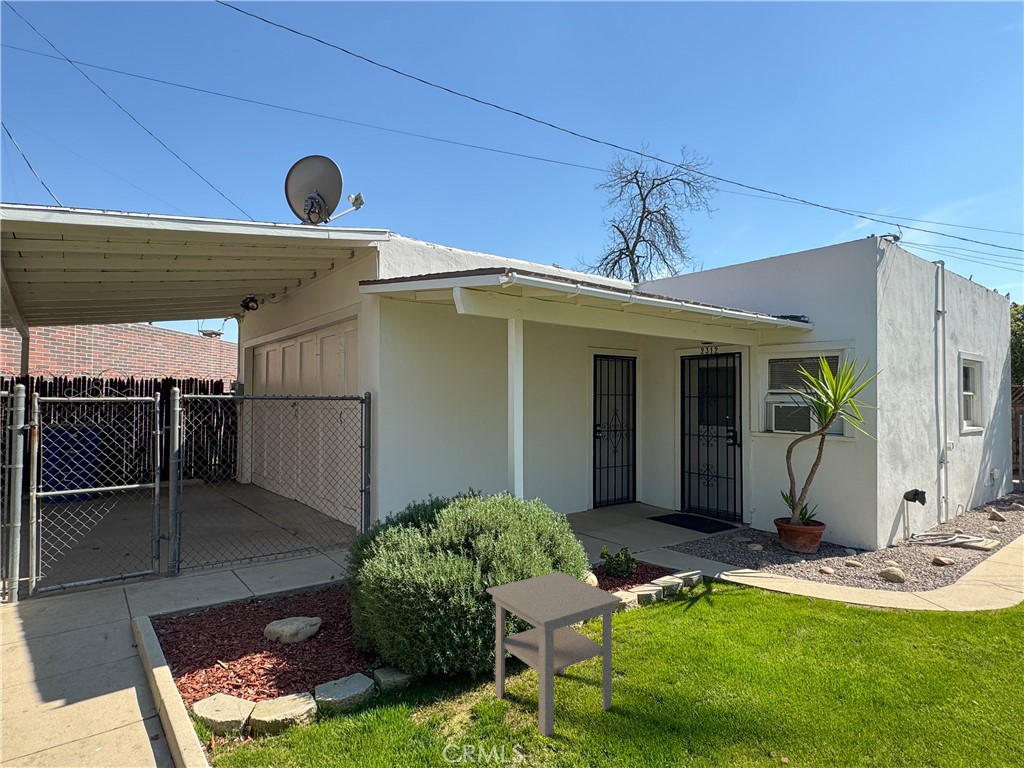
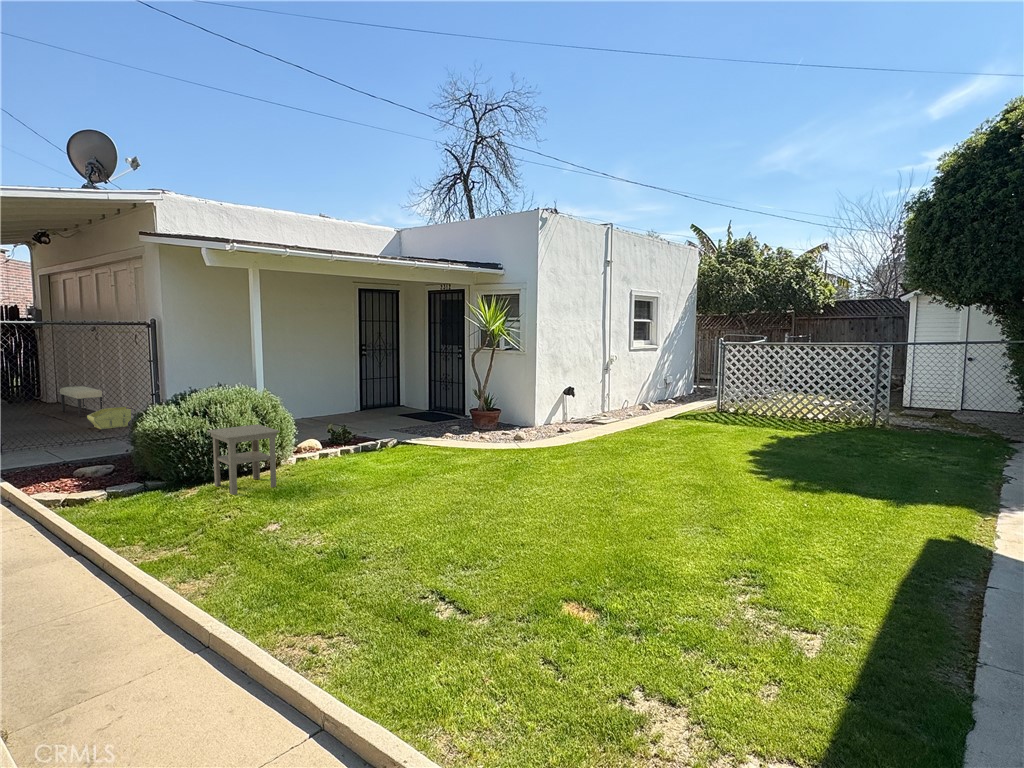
bench: none [254,468,299,507] -> present [60,386,102,417]
storage bin: none [281,498,336,529] -> present [87,406,131,429]

